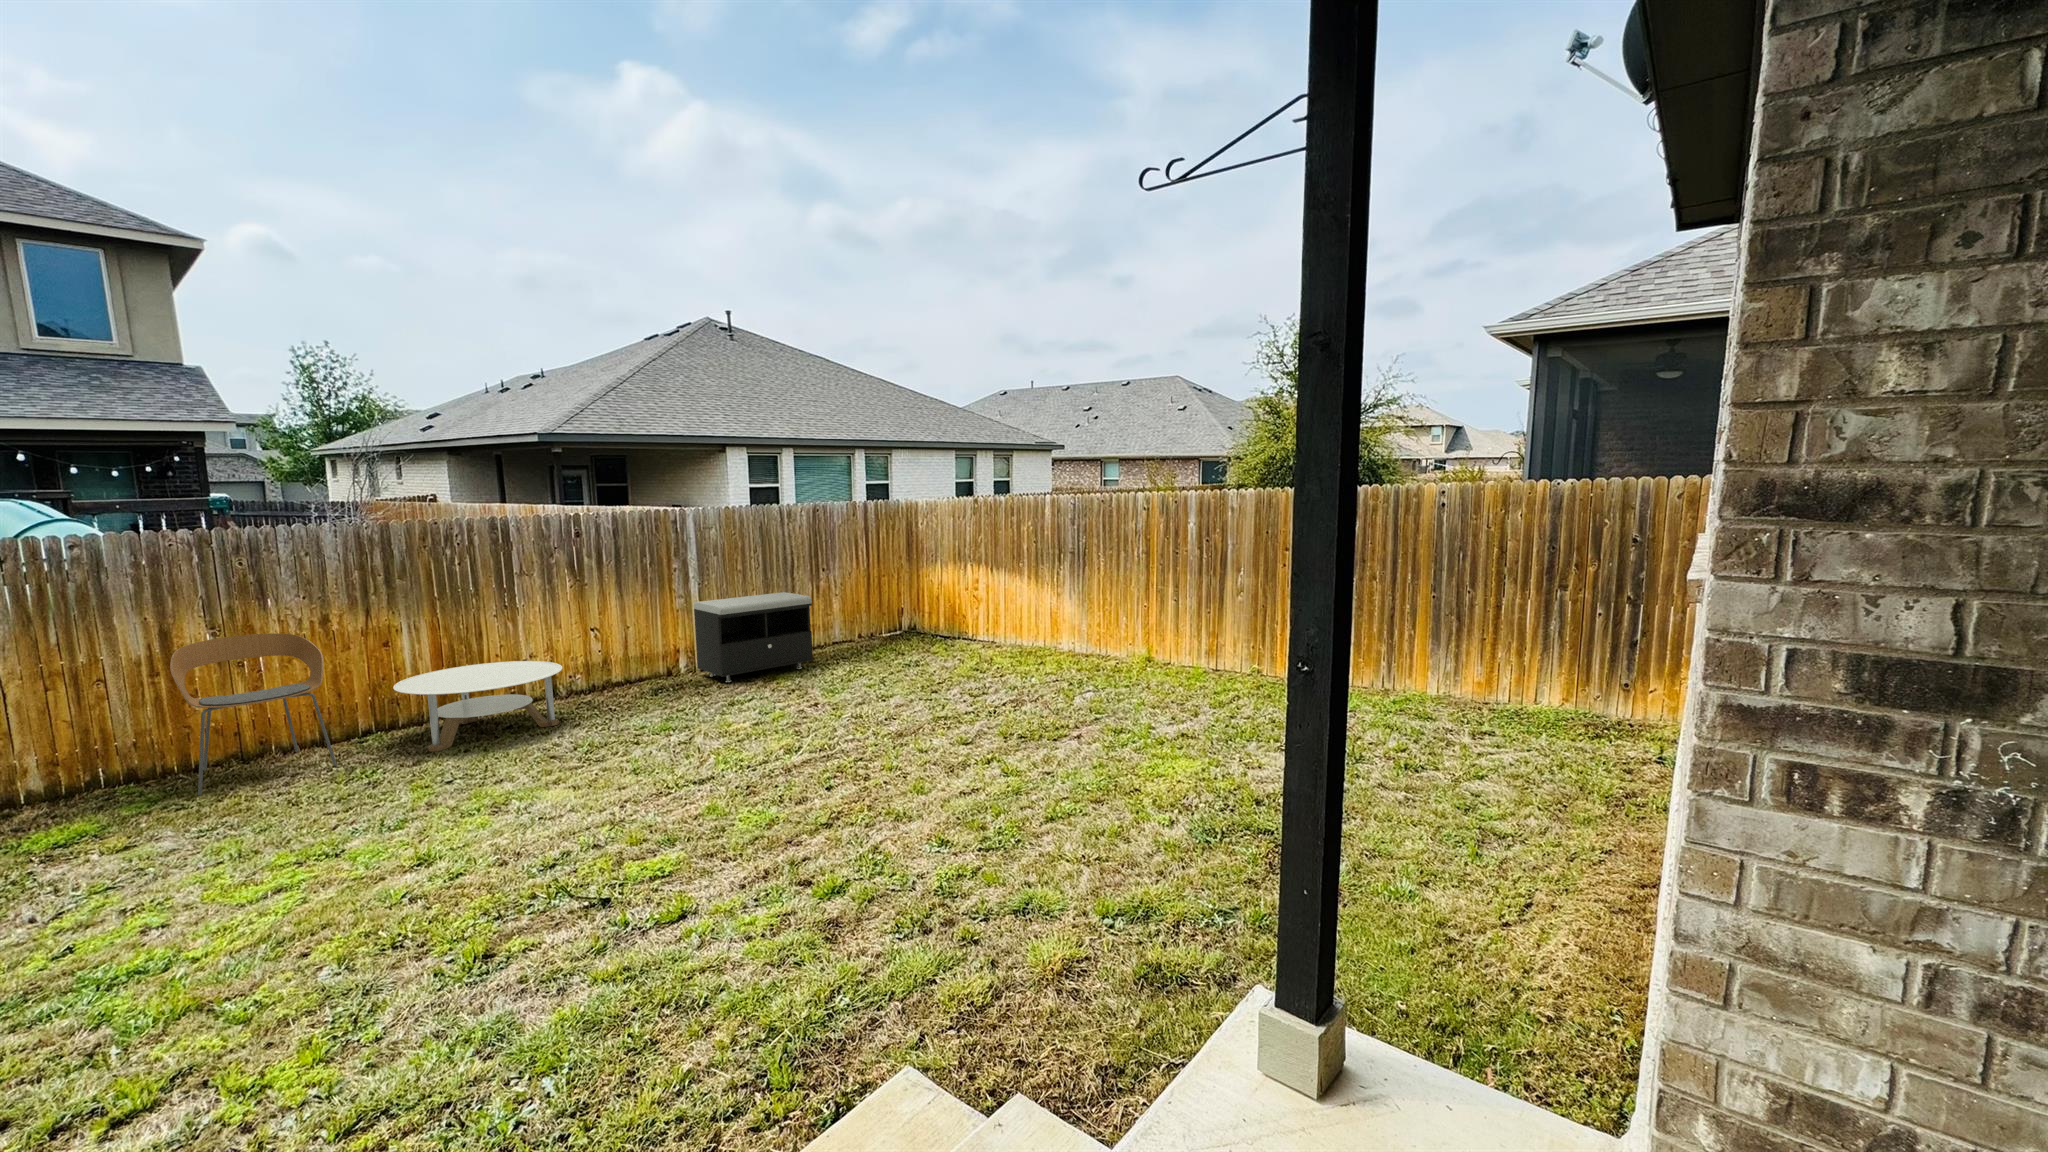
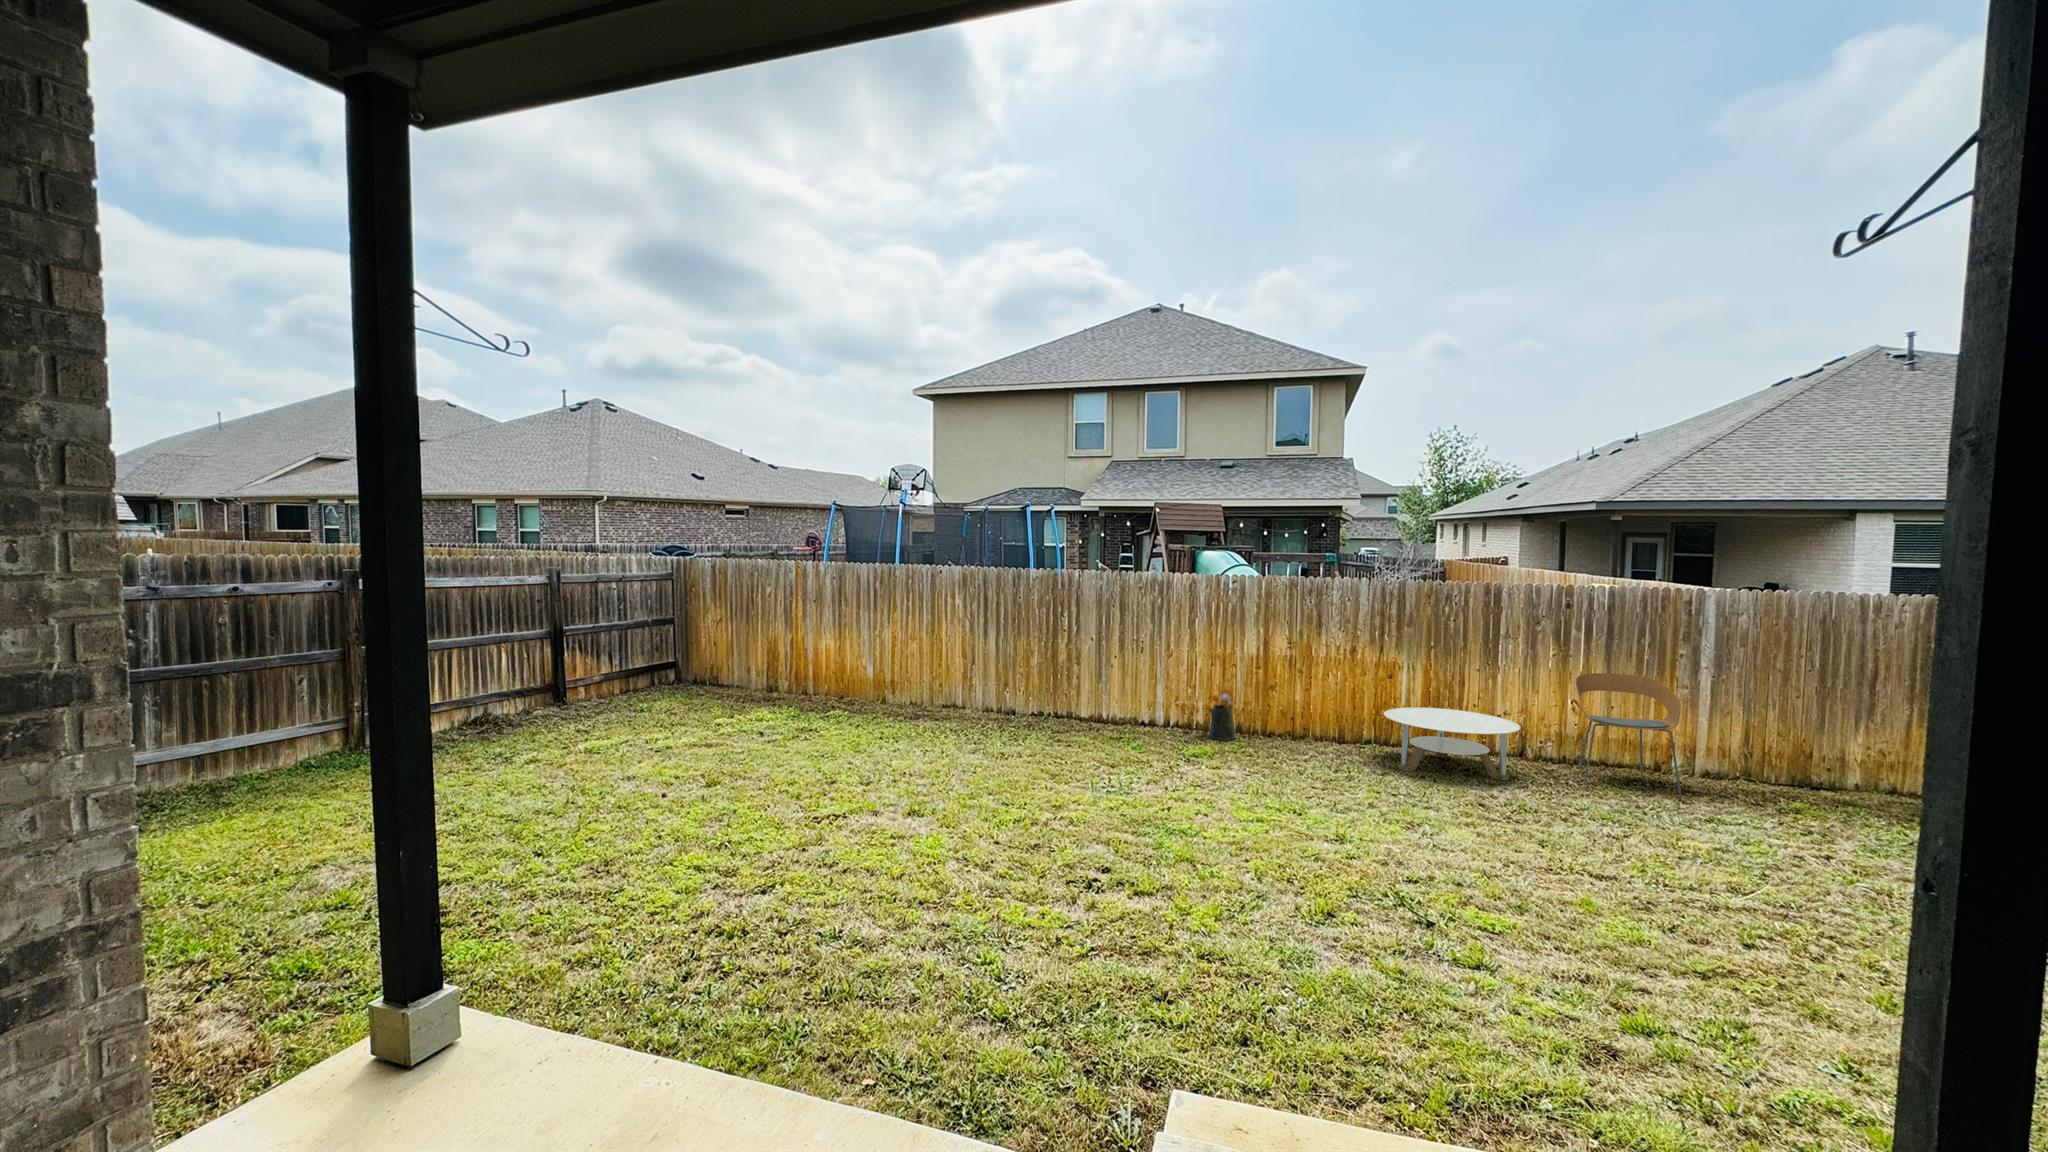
storage bench: present [694,592,813,682] -> none [1695,695,1888,812]
chair: present [170,633,337,796] -> present [1575,673,1682,796]
watering can: none [43,717,122,810] -> present [1208,690,1236,740]

